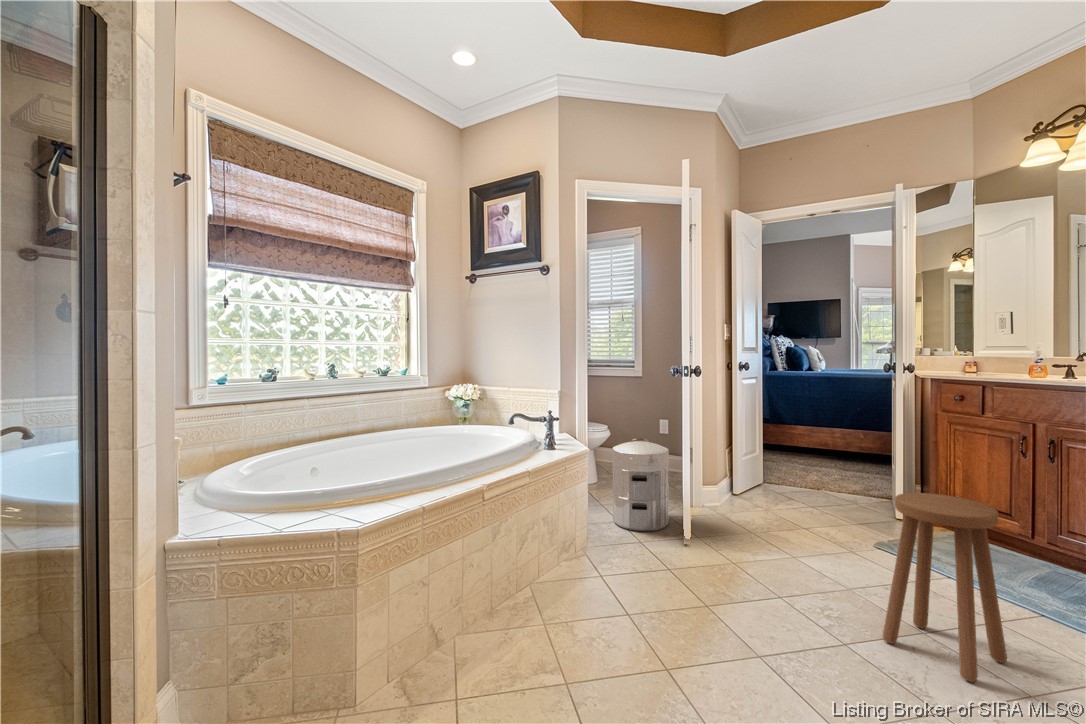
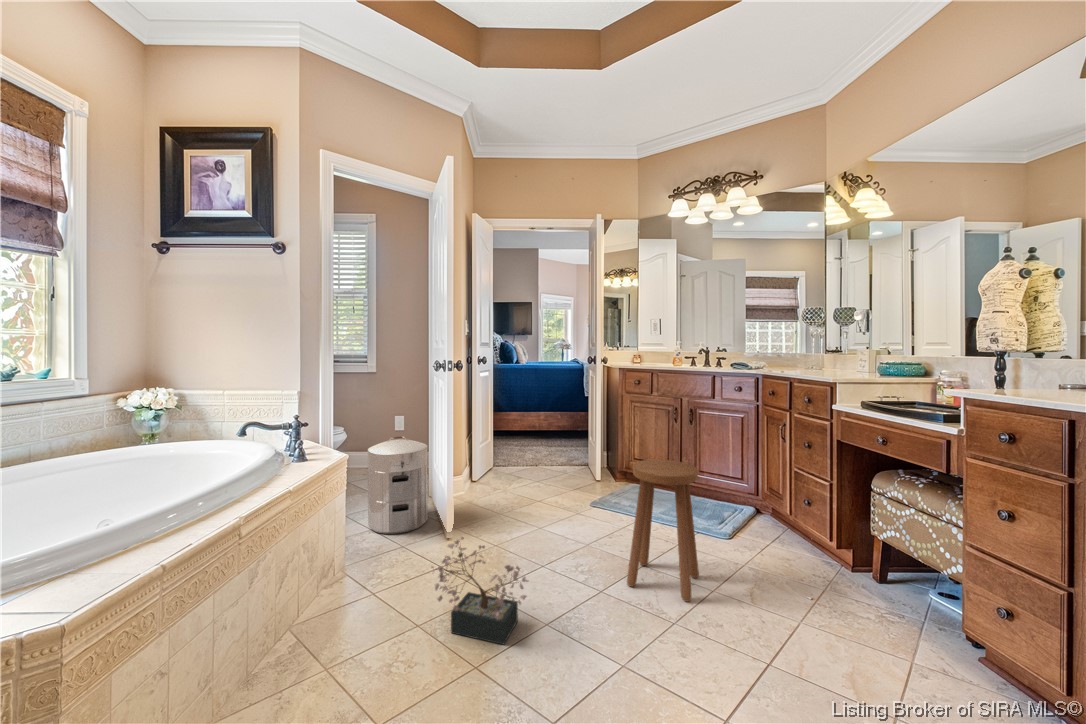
decorative plant: none [644,536,744,646] -> present [432,537,528,644]

